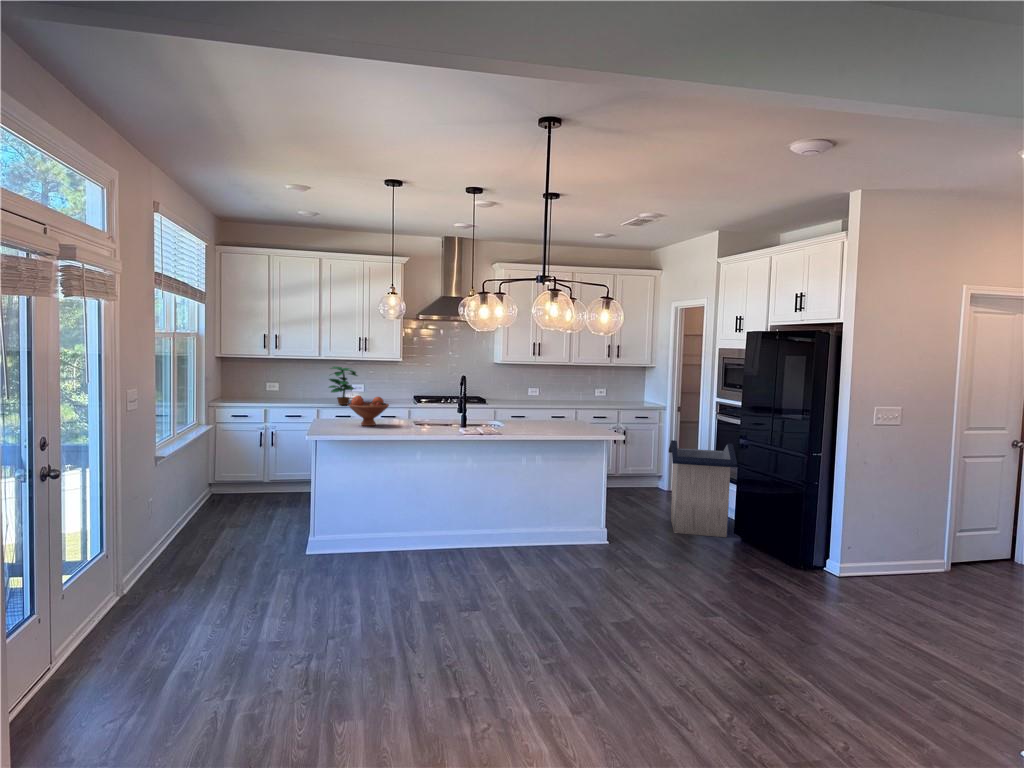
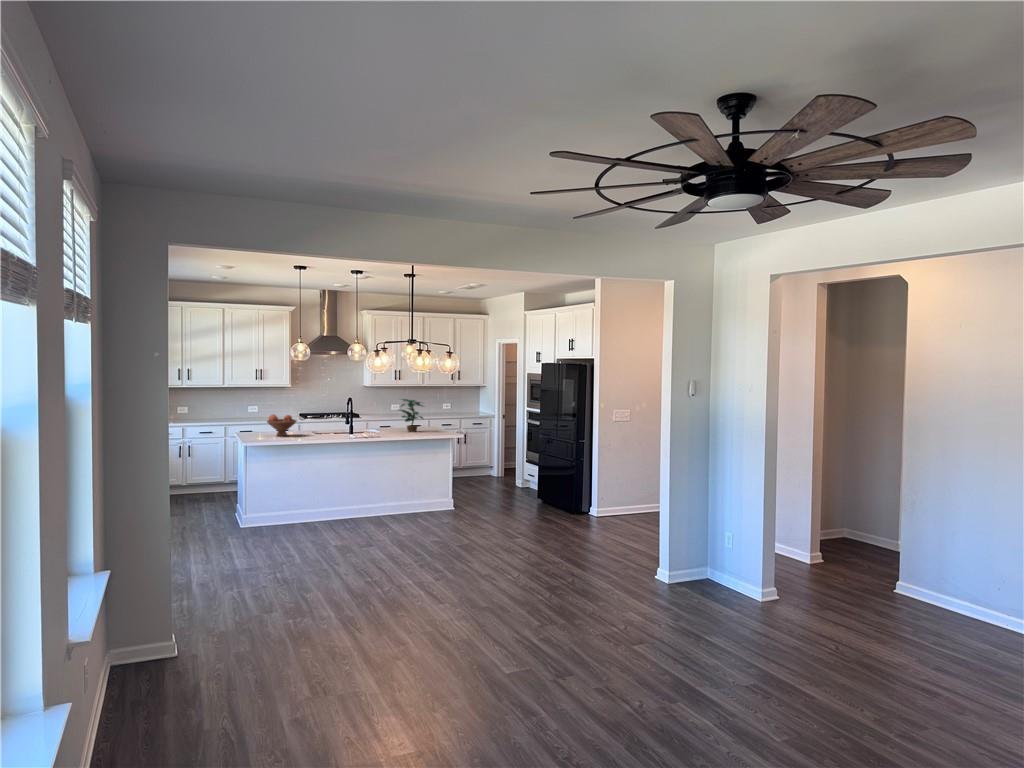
potted plant: present [329,367,357,405] -> present [399,399,423,432]
trash can: present [669,440,738,537] -> none [495,438,538,501]

